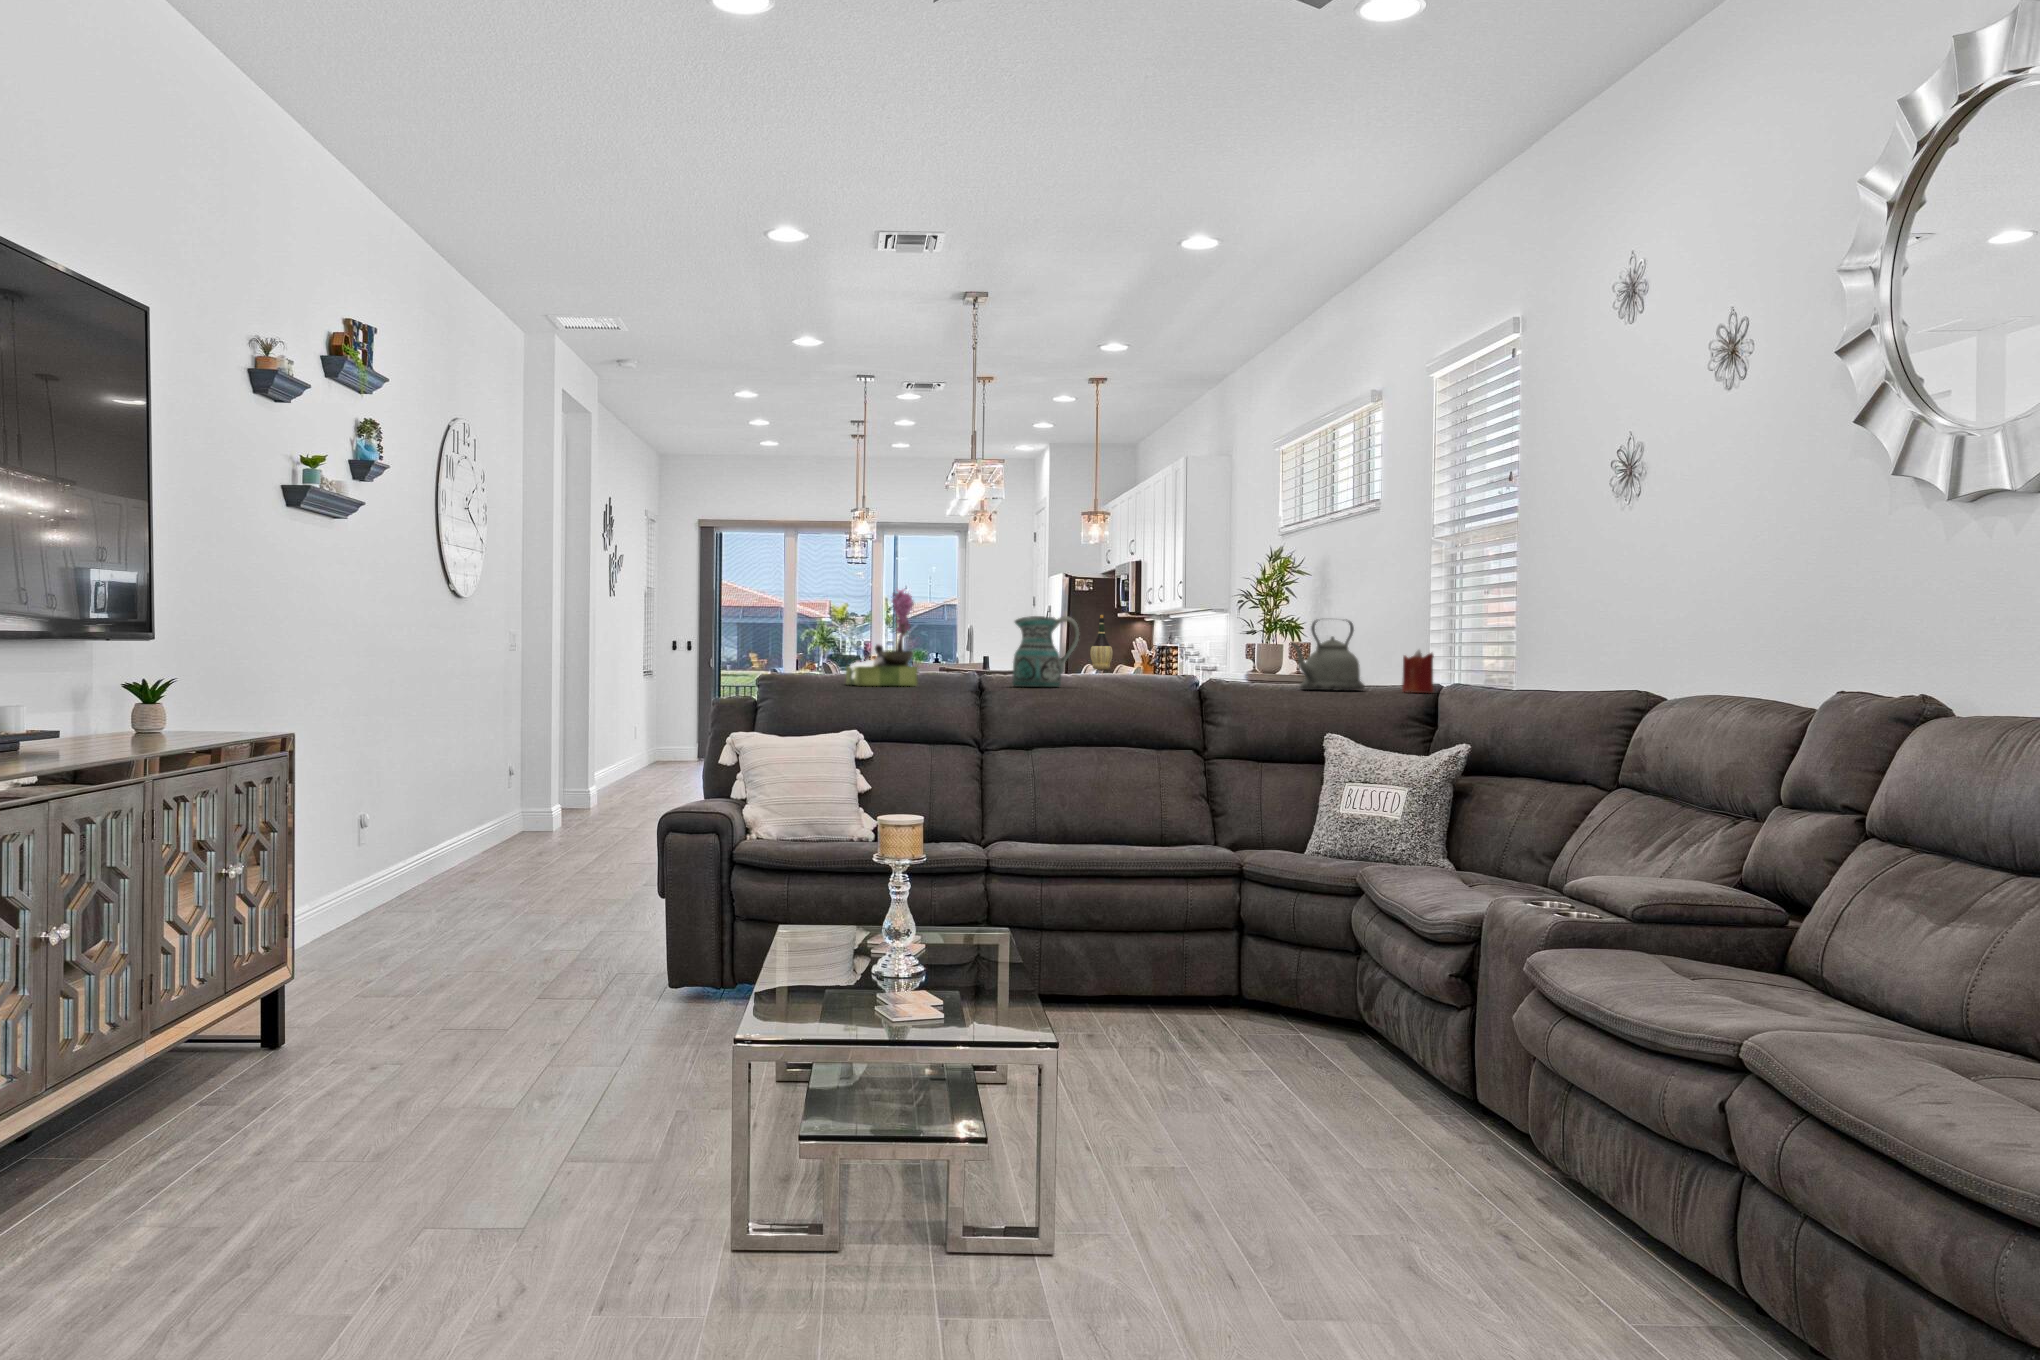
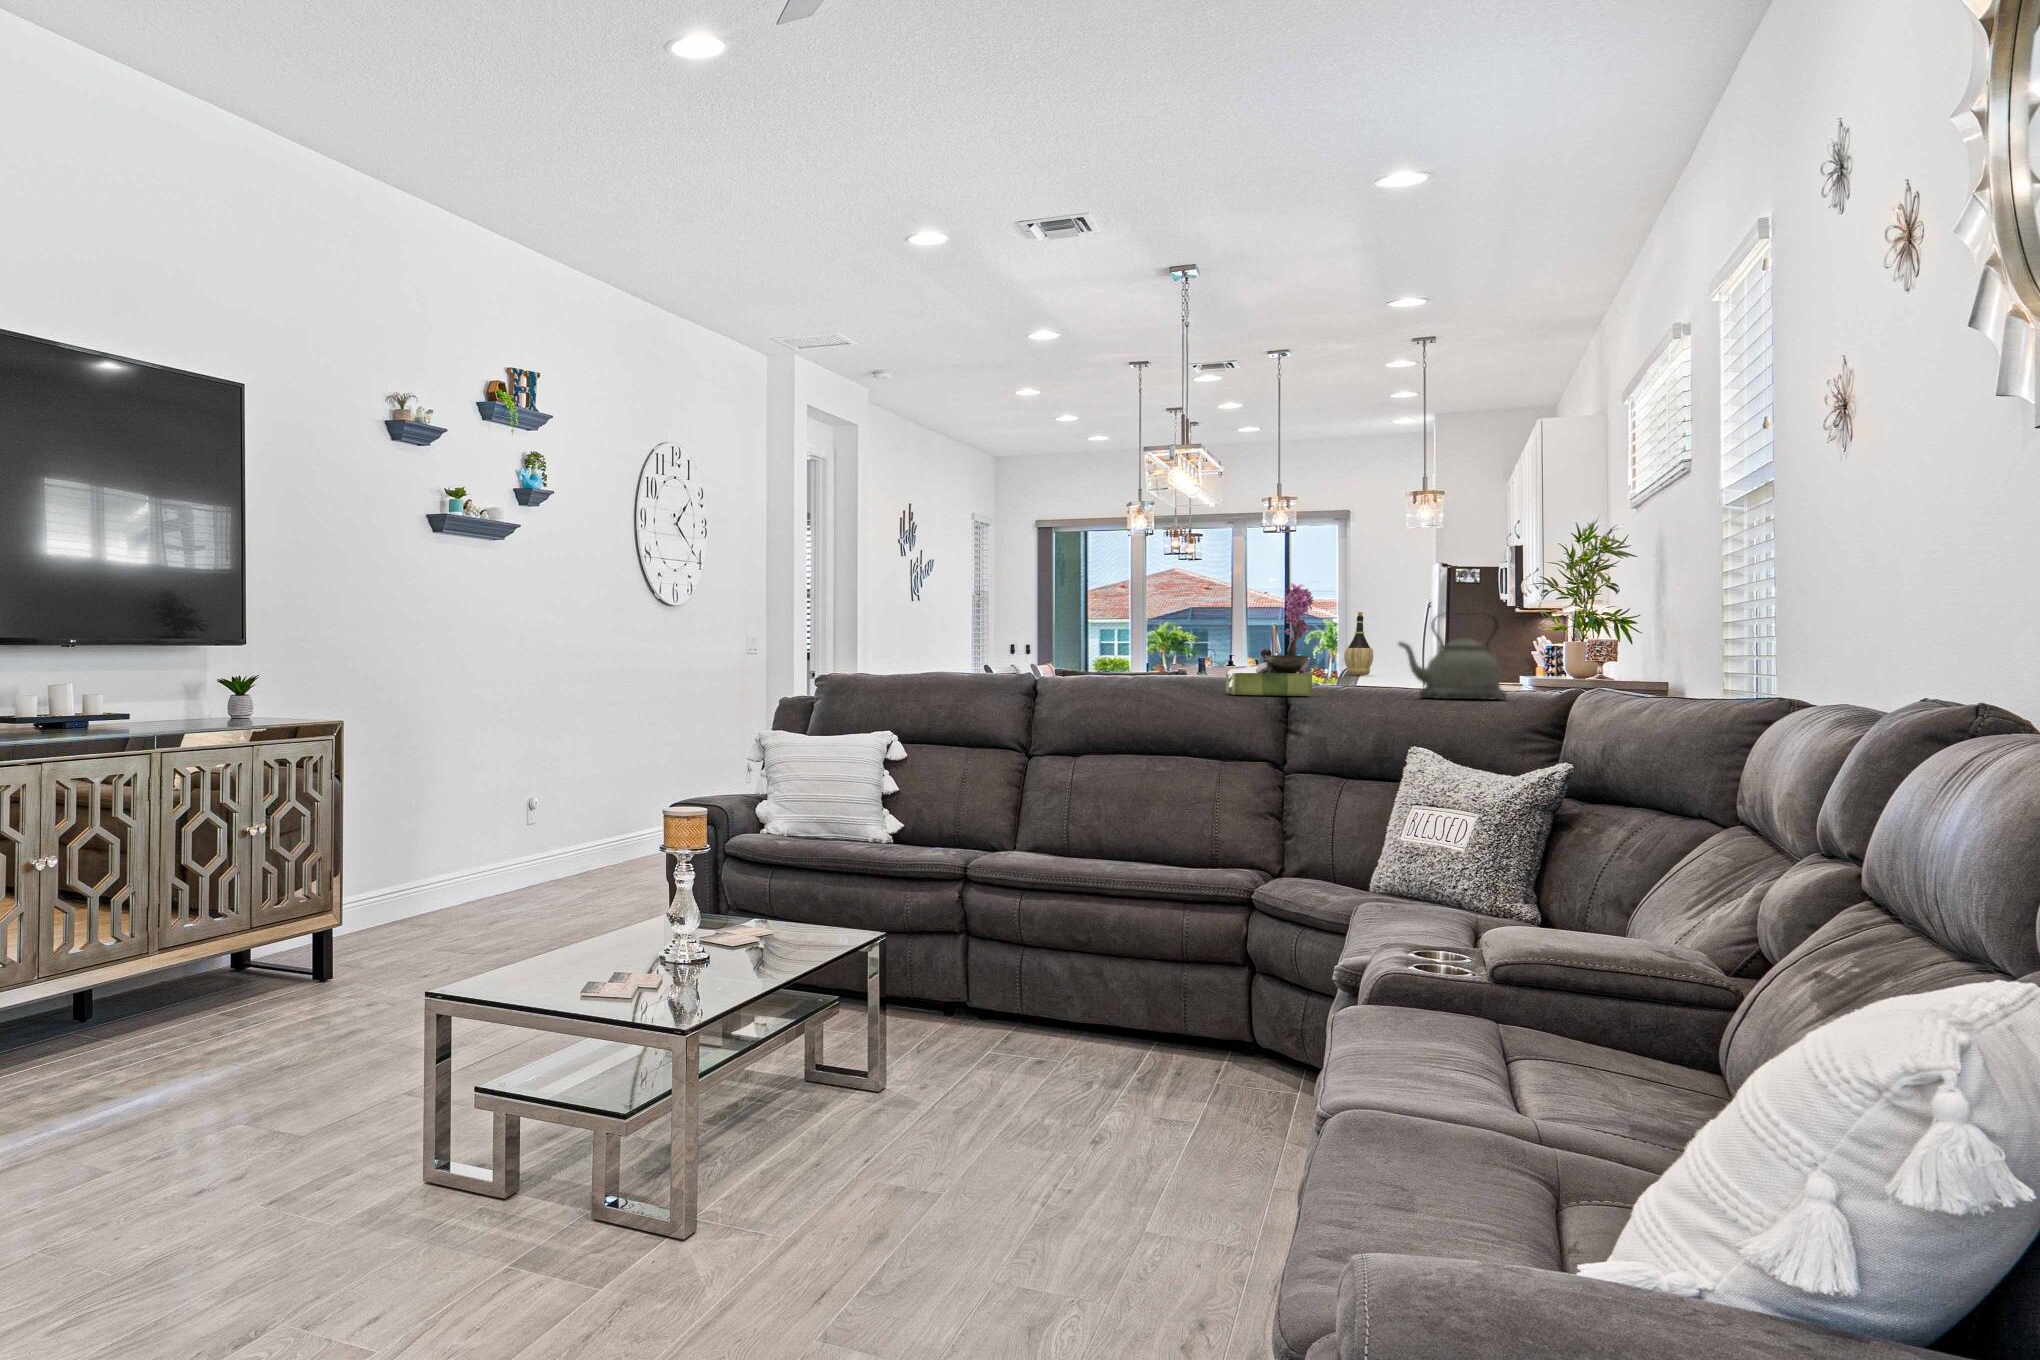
flower arrangement: present [846,589,918,686] -> present [1226,583,1319,696]
ceramic pitcher: present [1012,616,1080,687] -> none [1067,614,1144,691]
candle: present [1402,650,1434,693] -> none [1546,649,1593,703]

